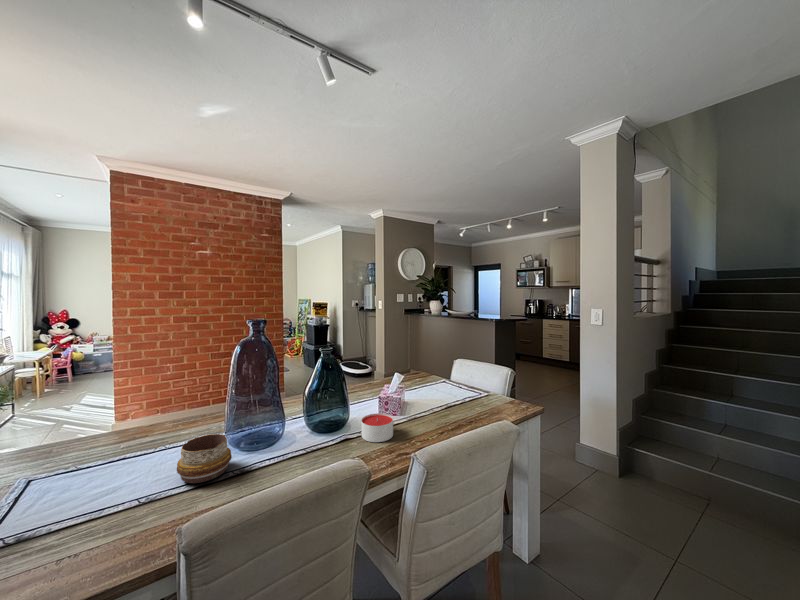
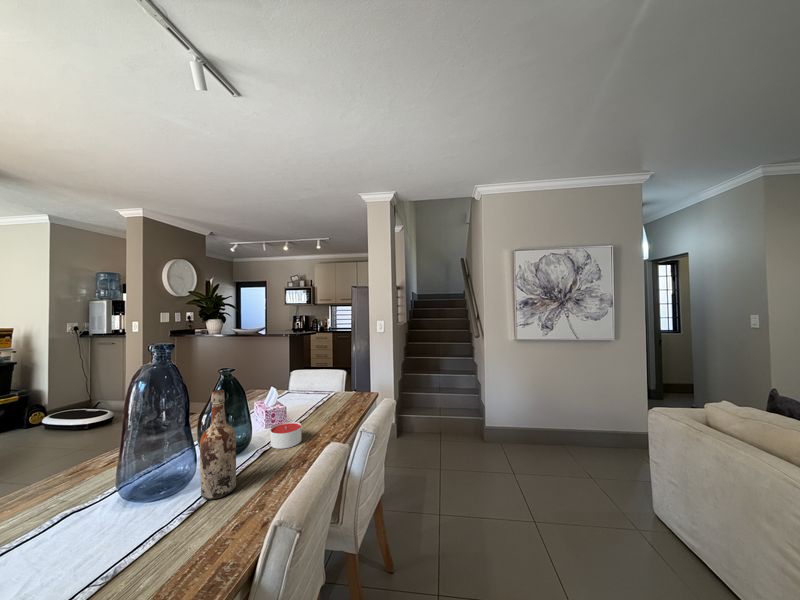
wine bottle: none [267,365,298,465] -> present [200,390,236,499]
decorative bowl: present [177,434,232,483] -> none [93,490,172,562]

